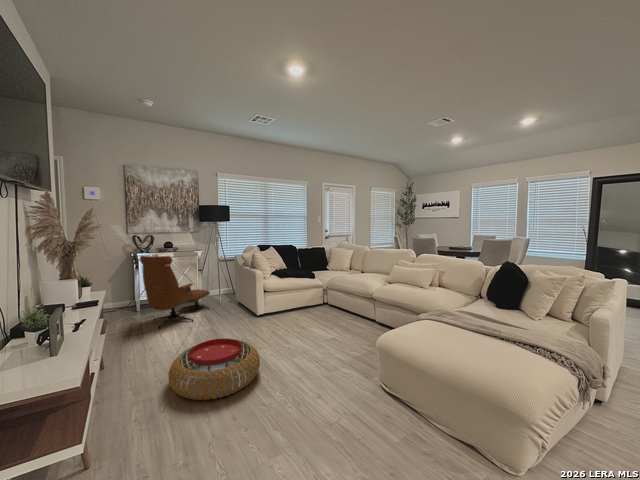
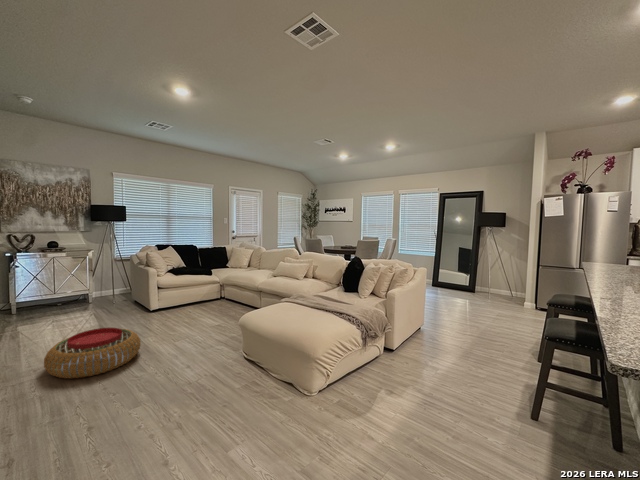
lounge chair: present [140,256,210,328] -> none [15,255,101,328]

